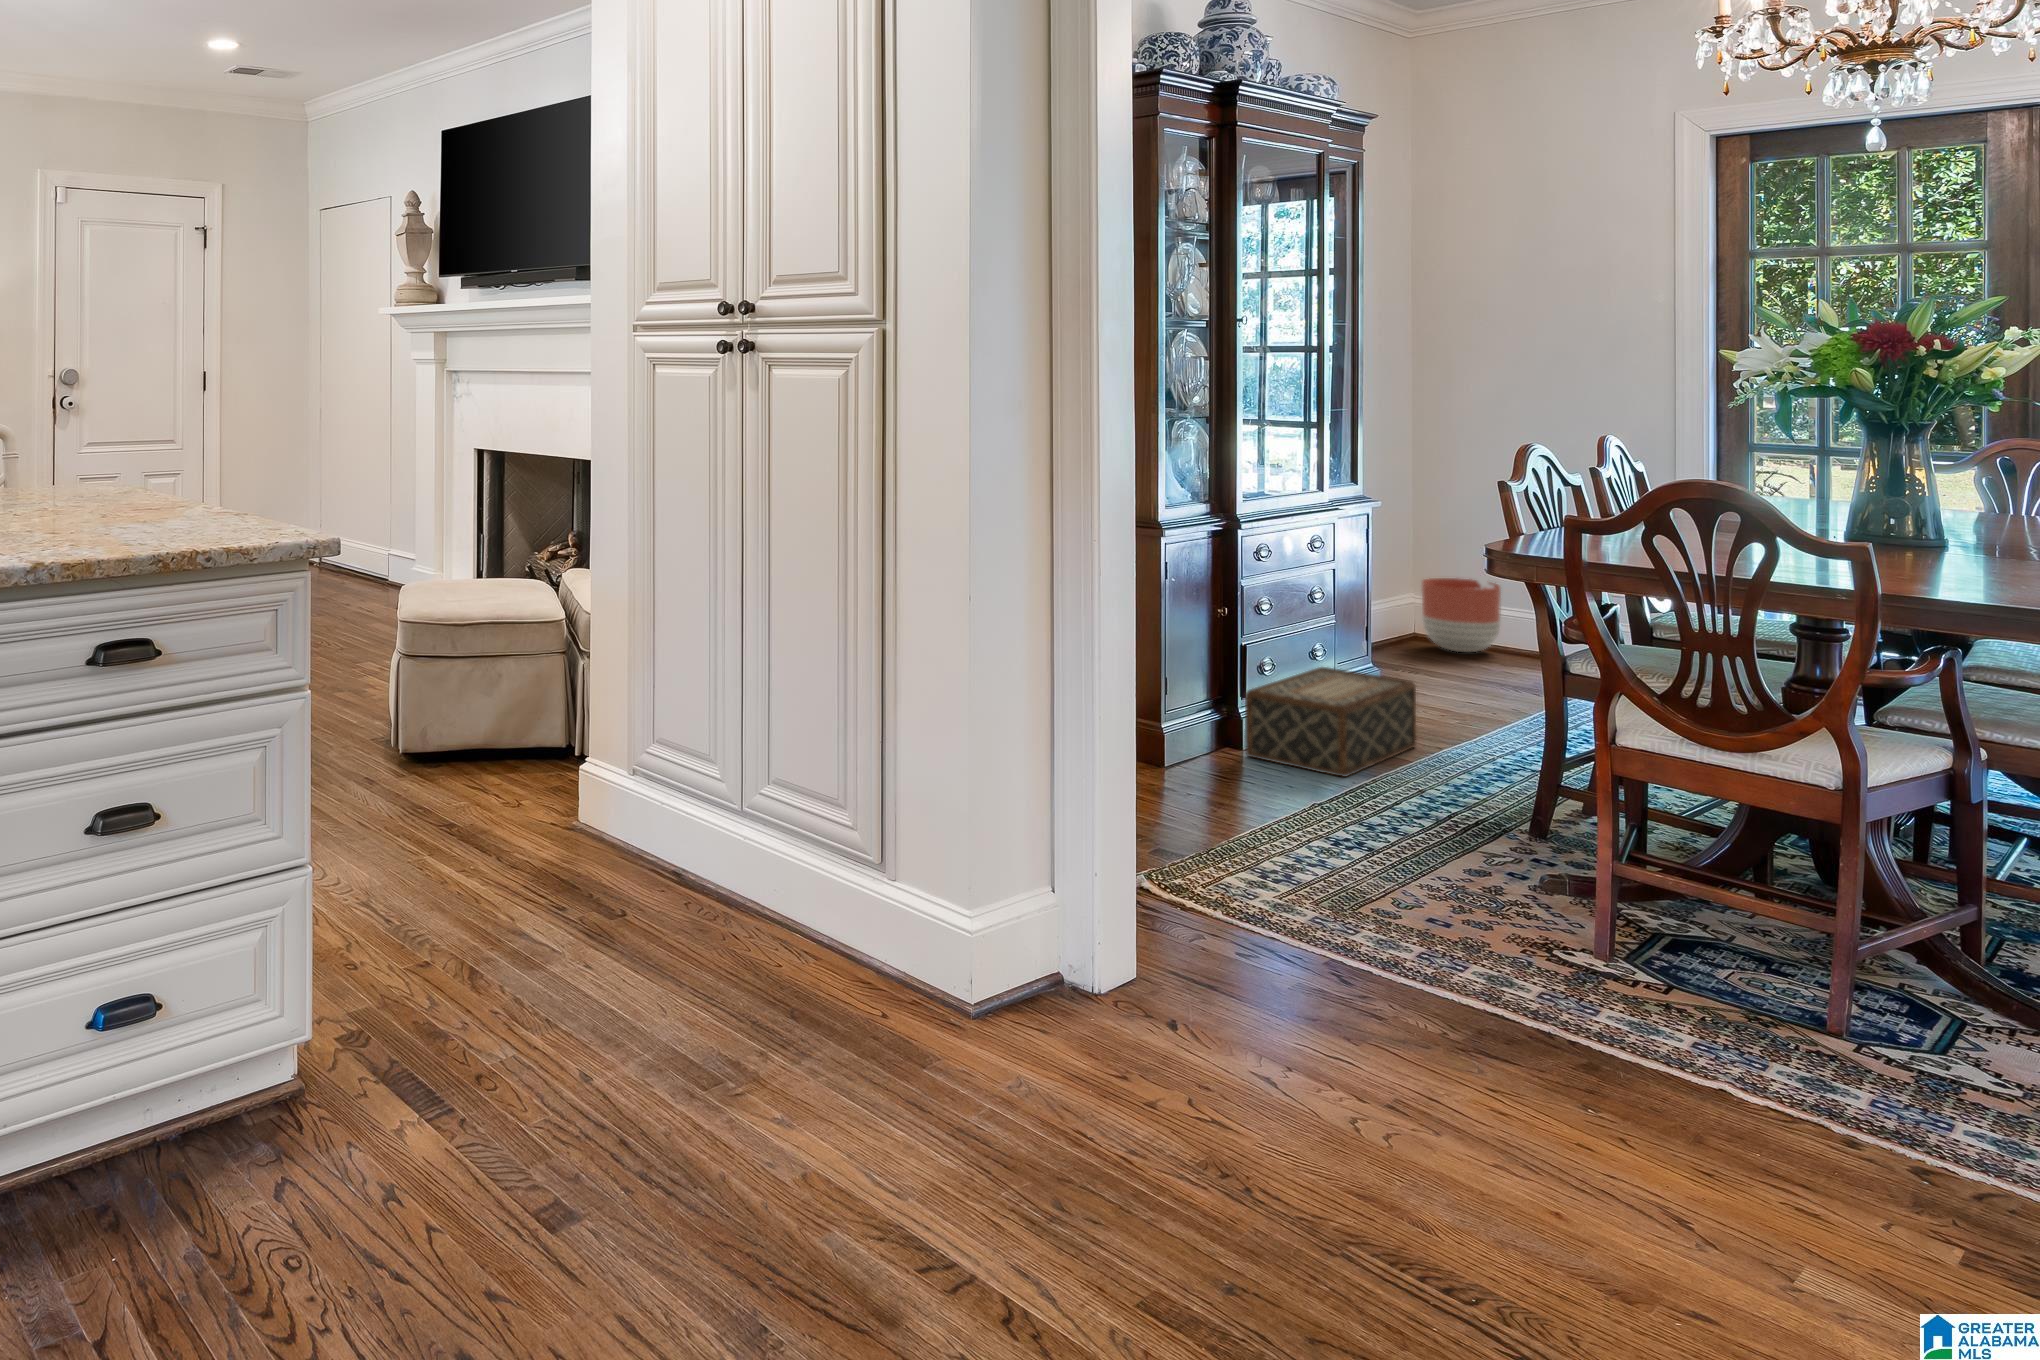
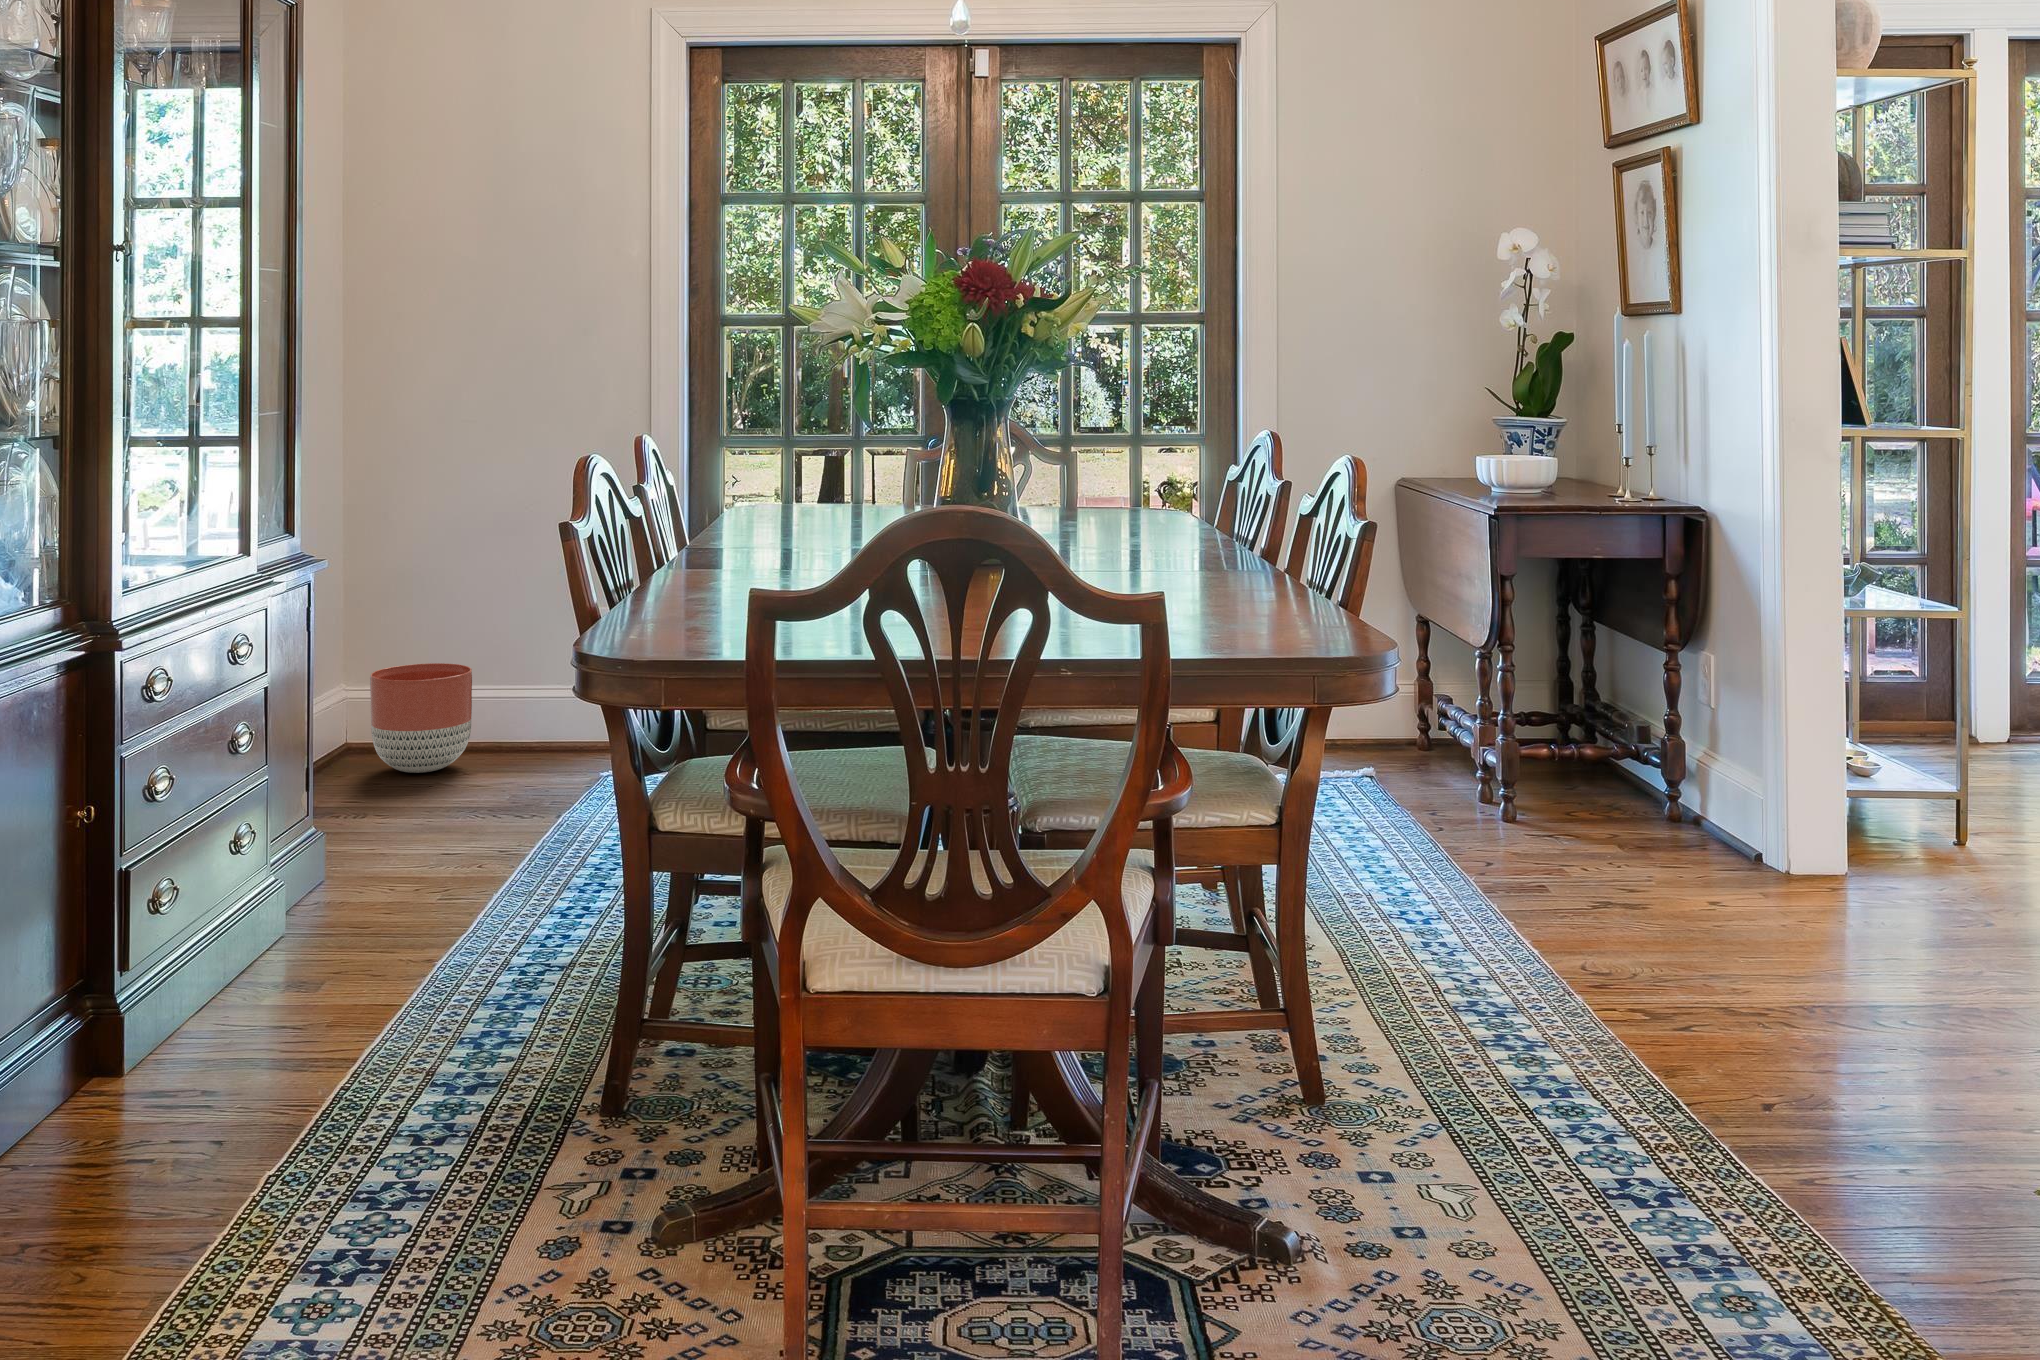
woven basket: present [1245,667,1416,777] -> none [128,867,407,1087]

